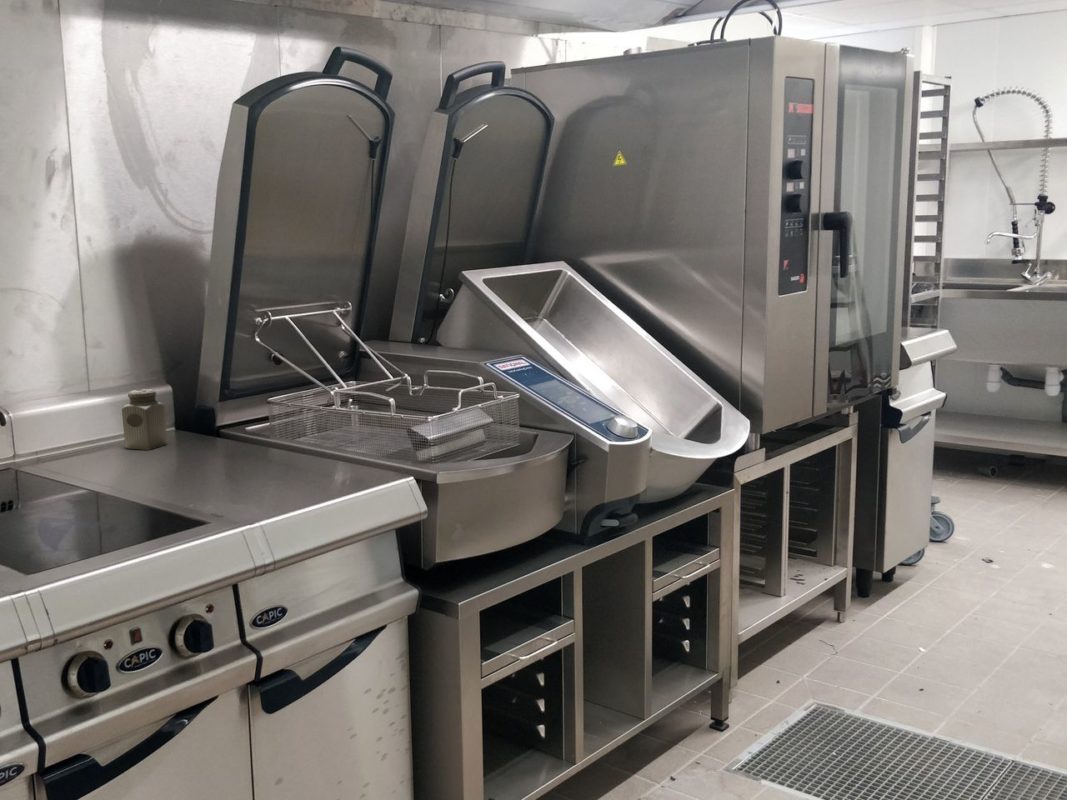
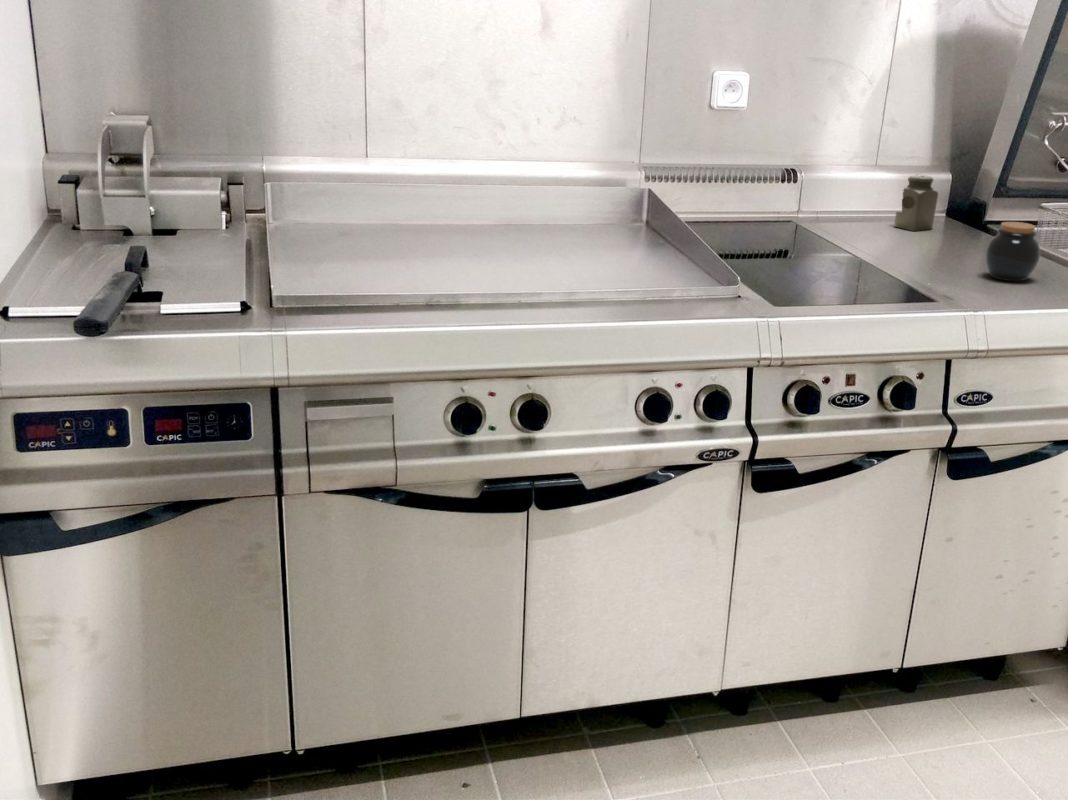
jar: none [237,425,290,486] -> present [985,222,1040,281]

